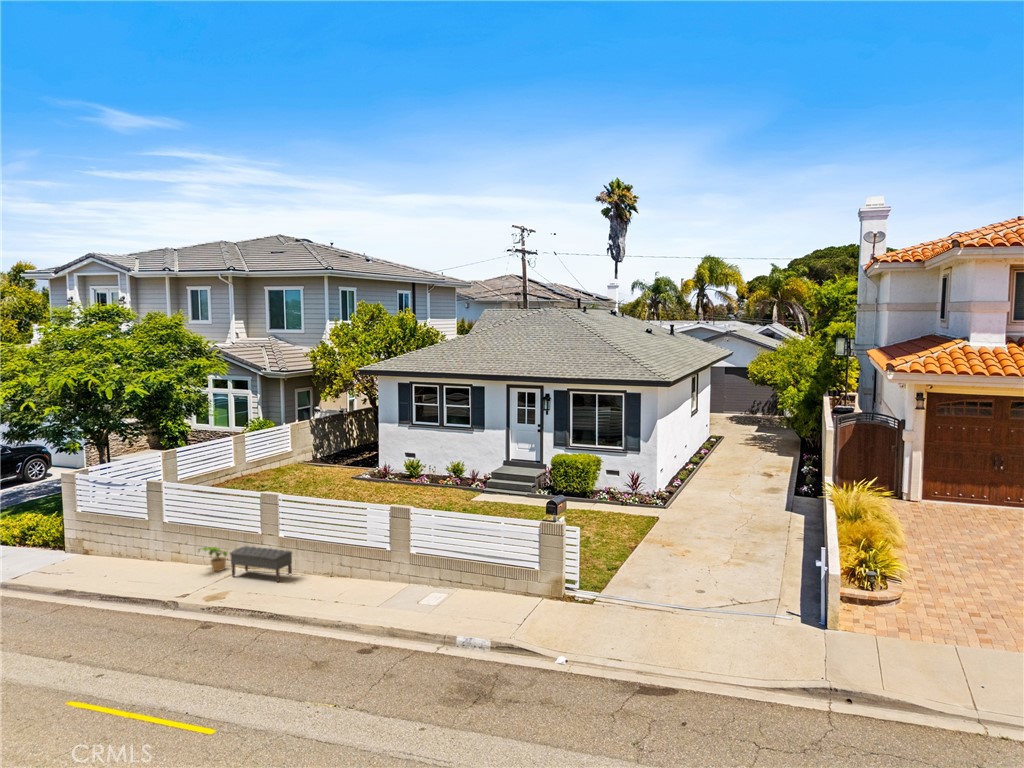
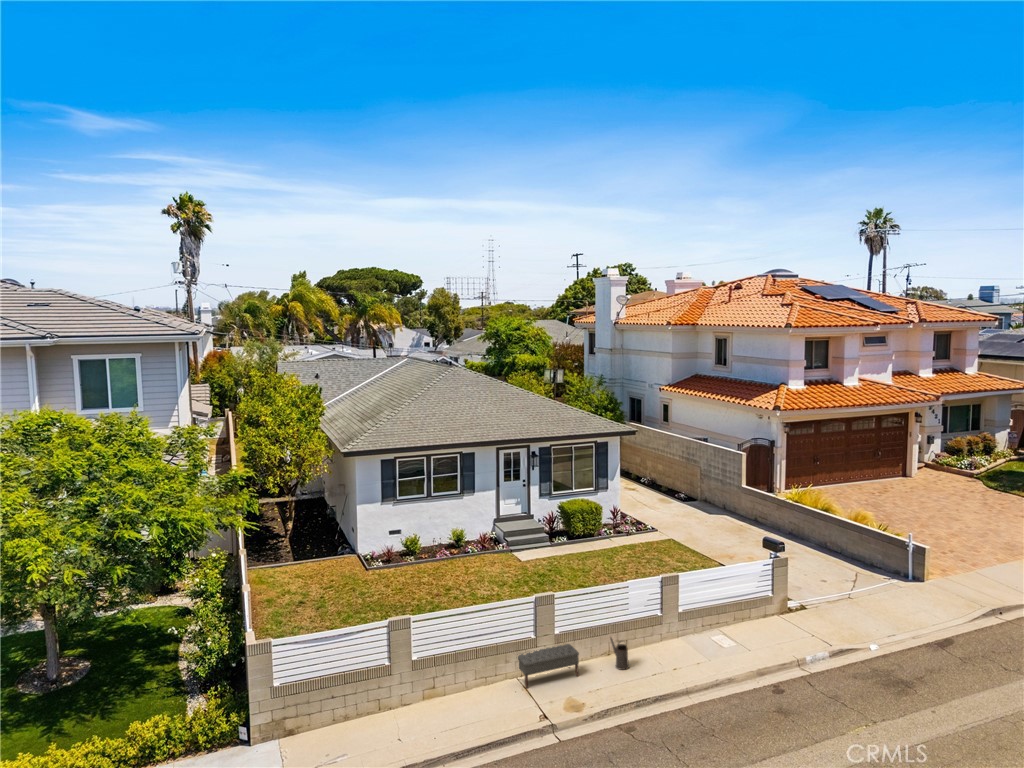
potted plant: present [198,547,227,571] -> none [476,665,502,691]
watering can: none [311,558,333,591] -> present [610,638,629,670]

